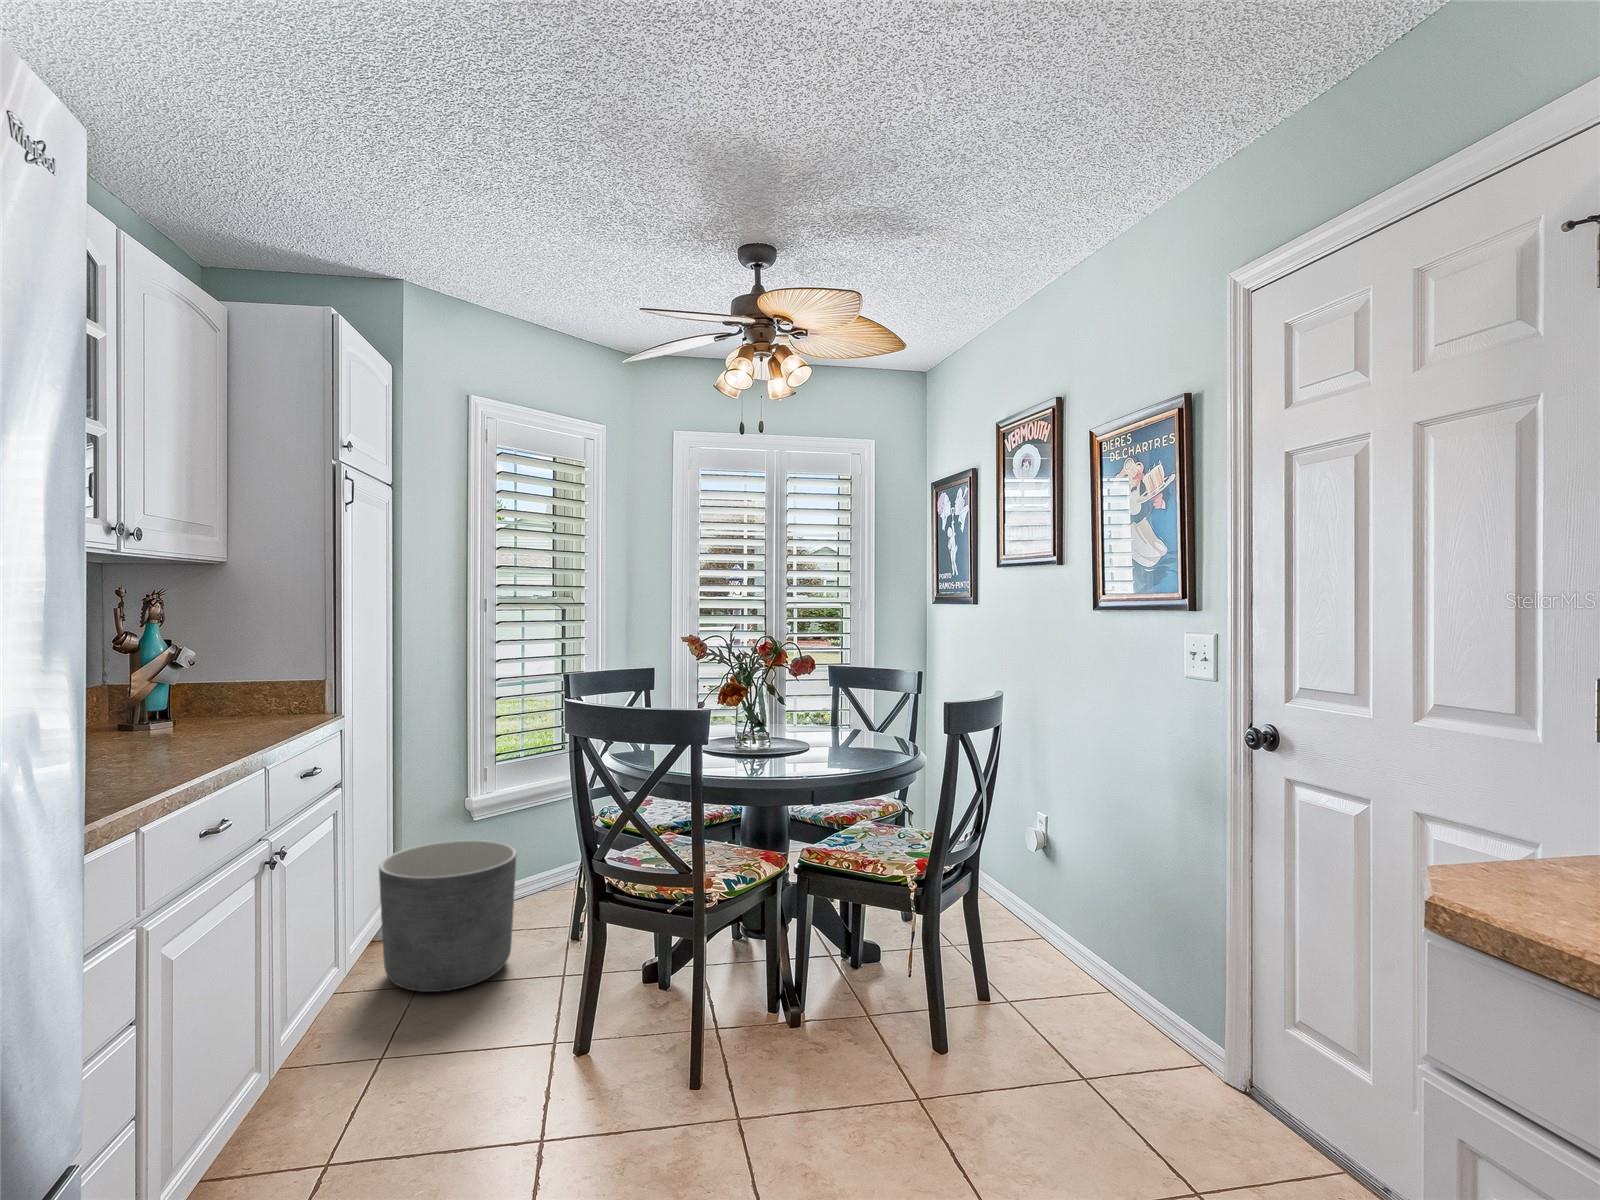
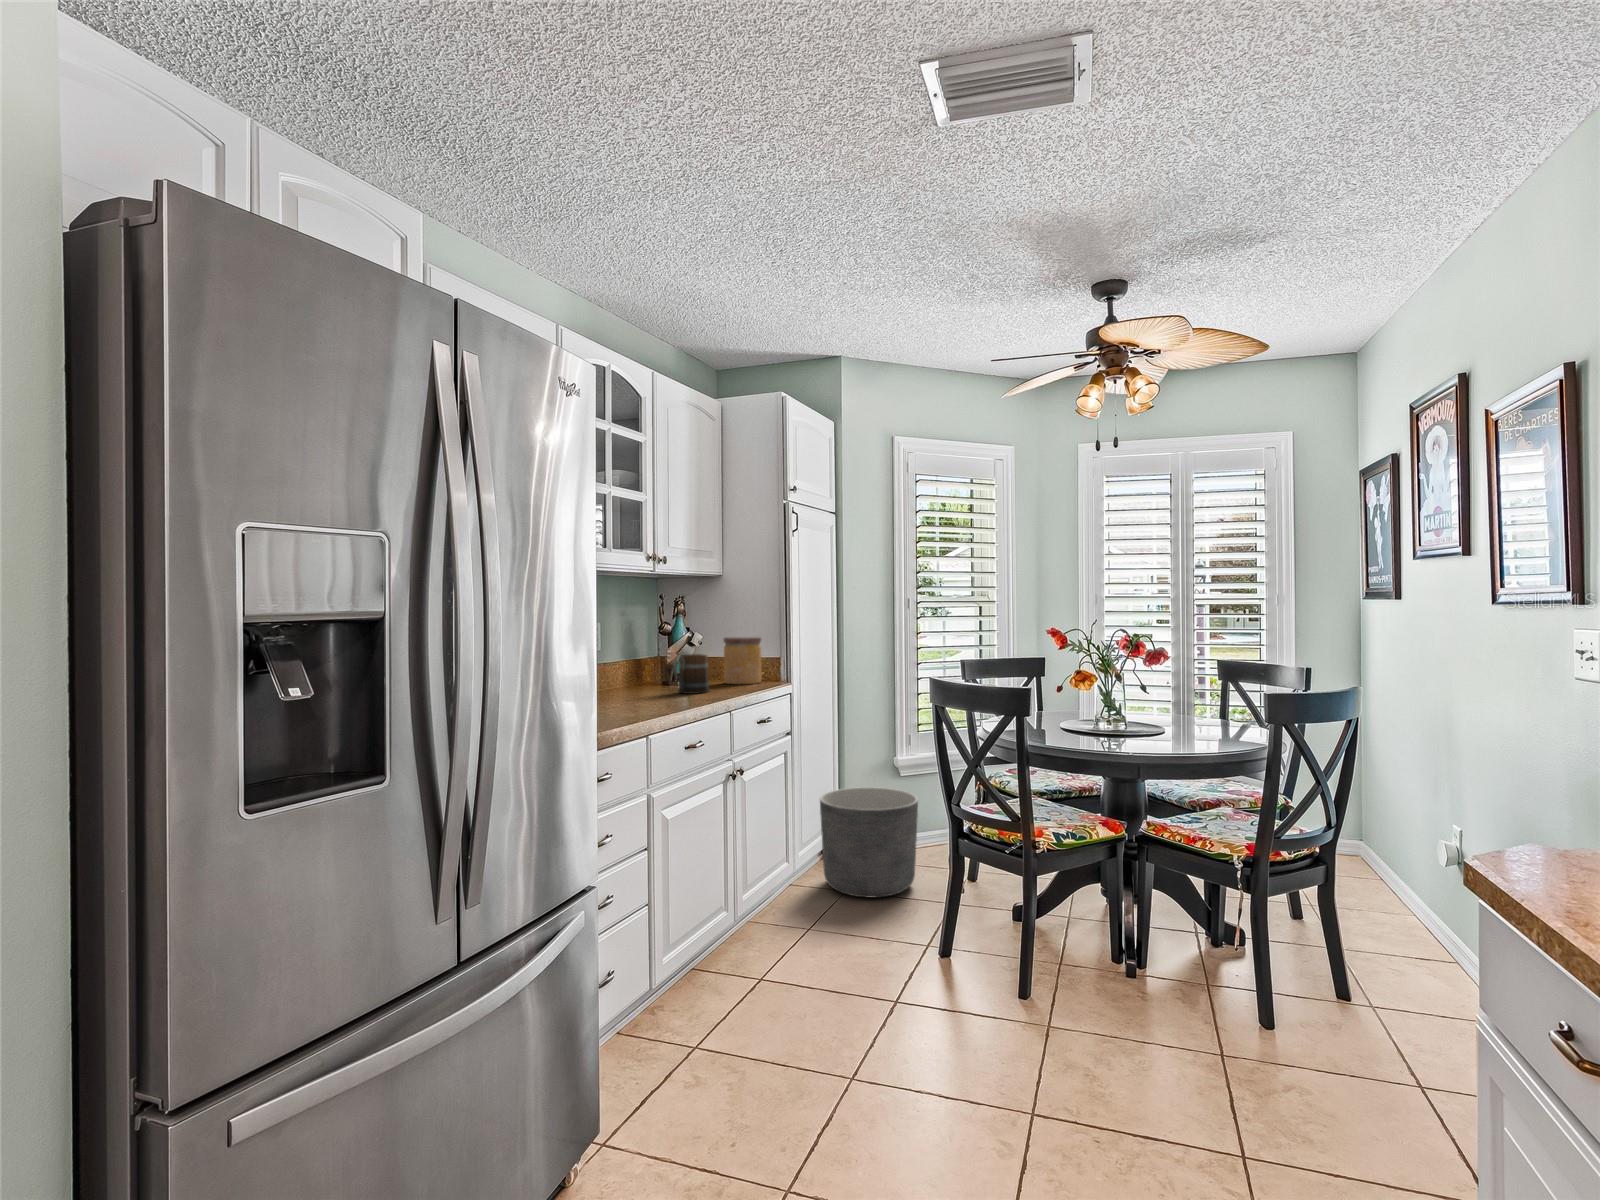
jar: none [229,651,294,722] -> present [724,636,761,684]
mug: none [152,681,215,743] -> present [673,654,709,694]

